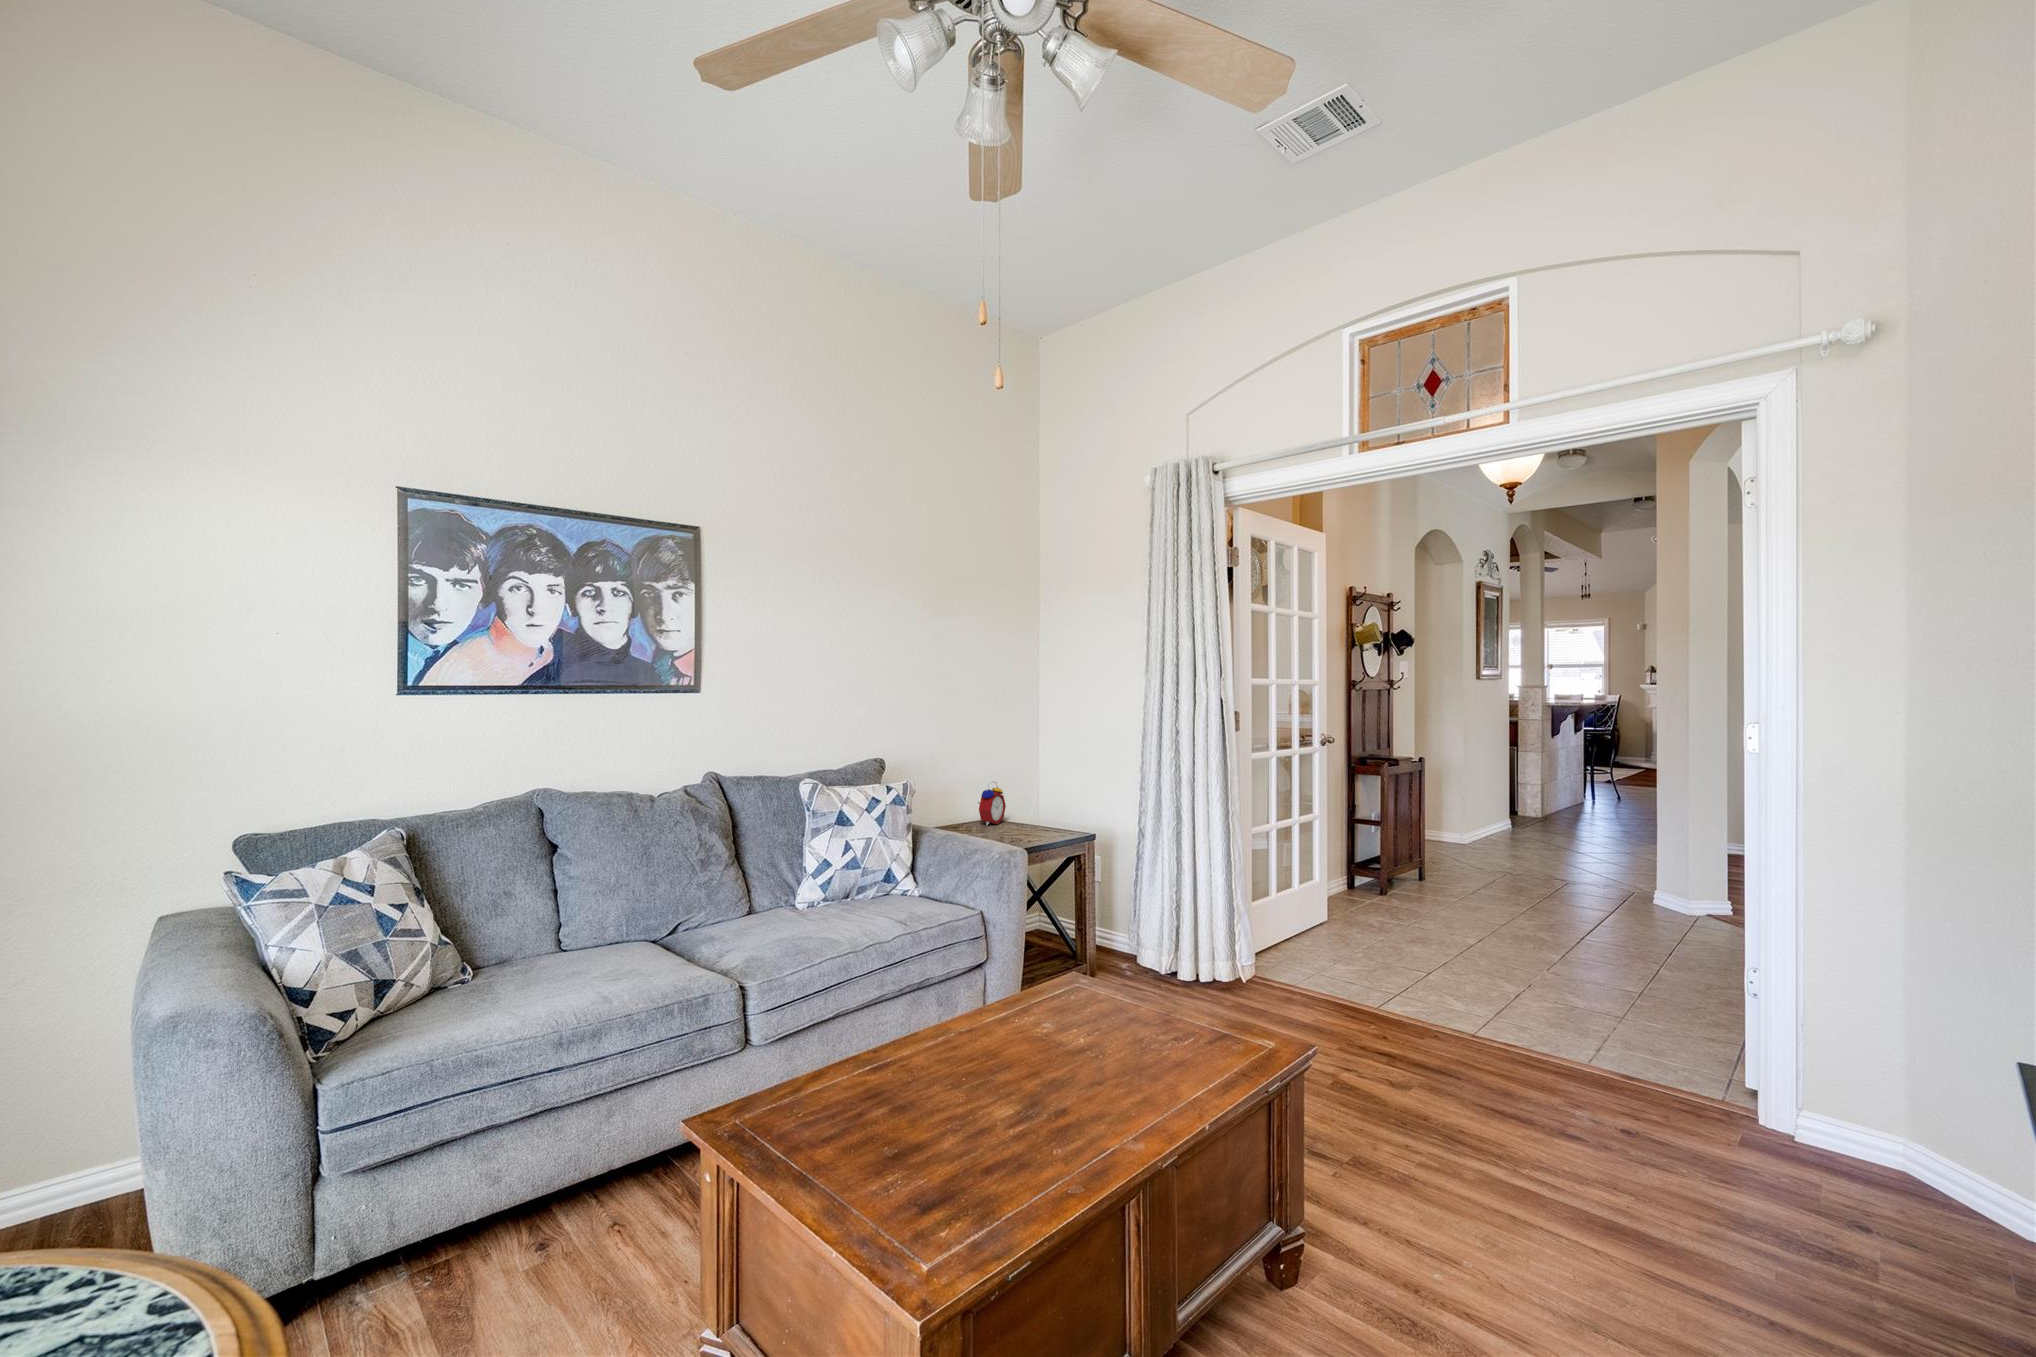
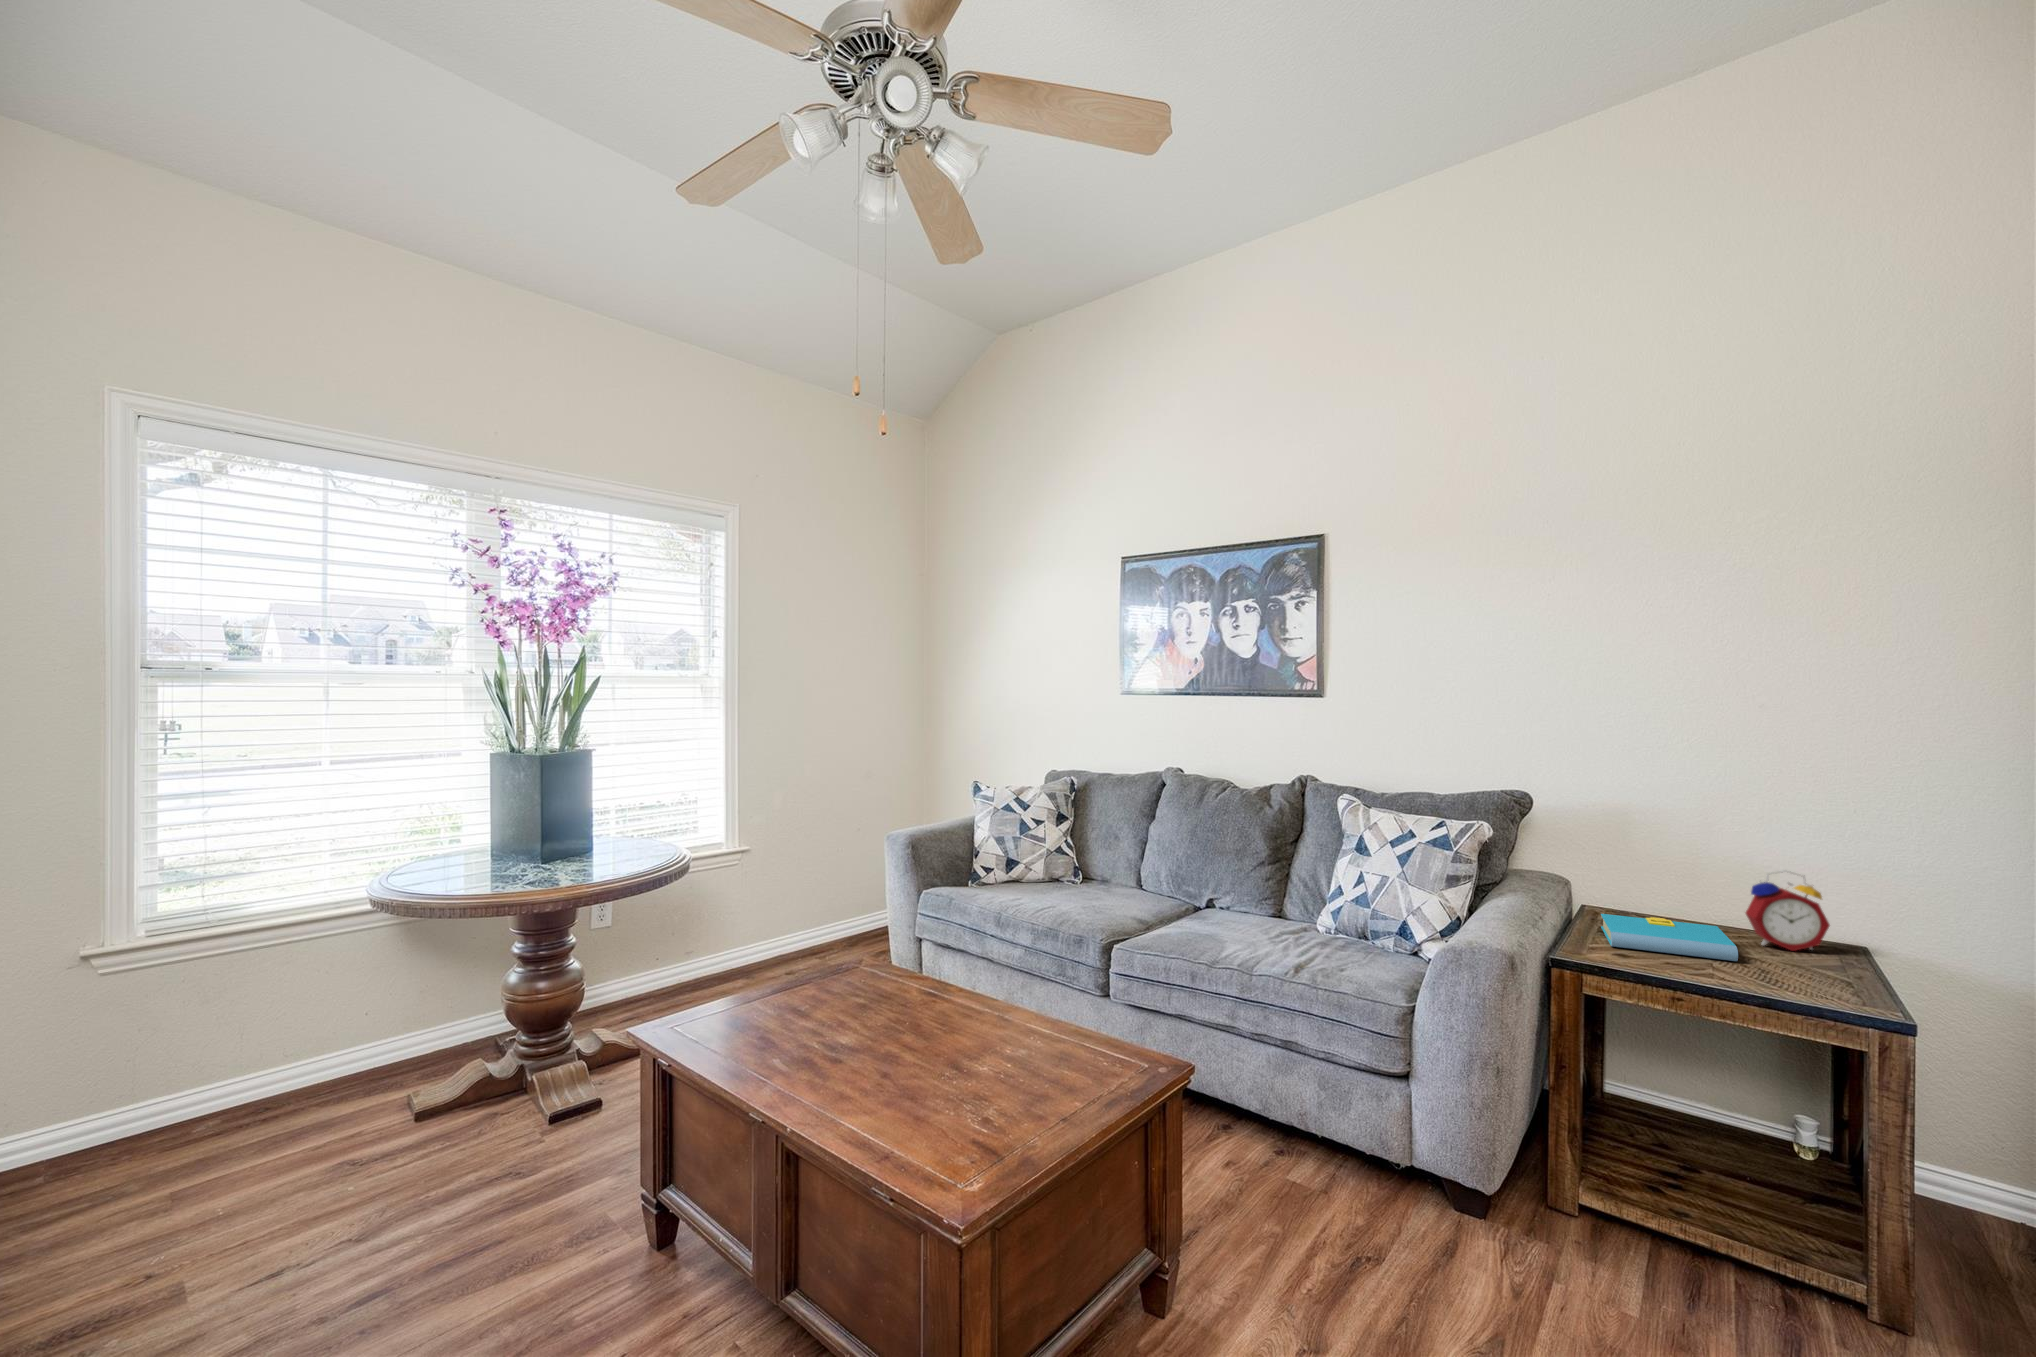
book: none [943,820,1012,844] -> present [1601,914,1738,961]

